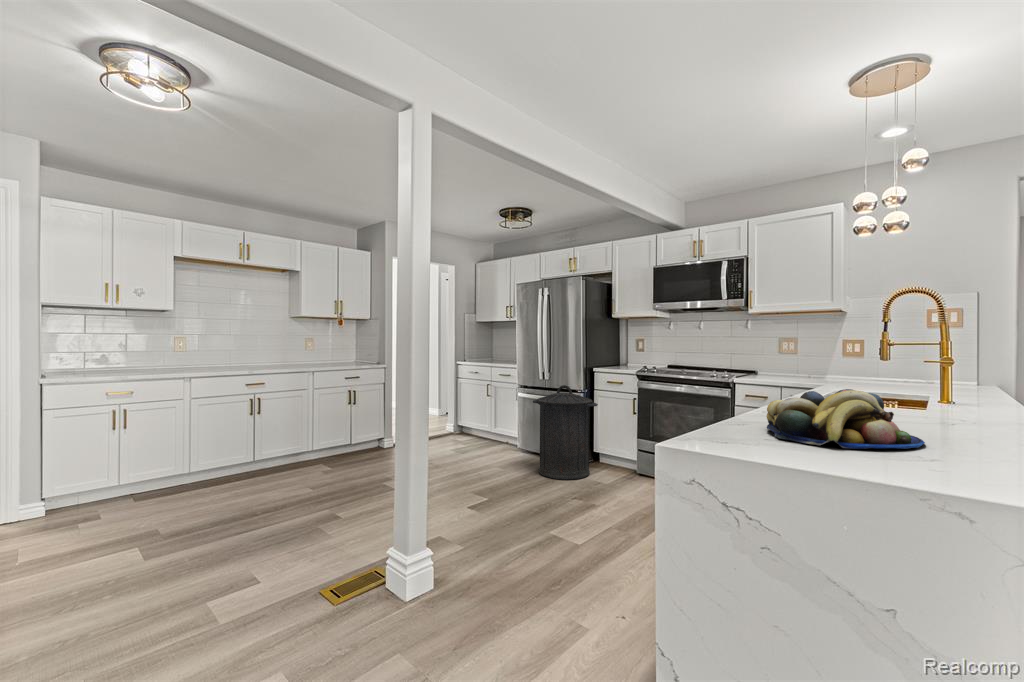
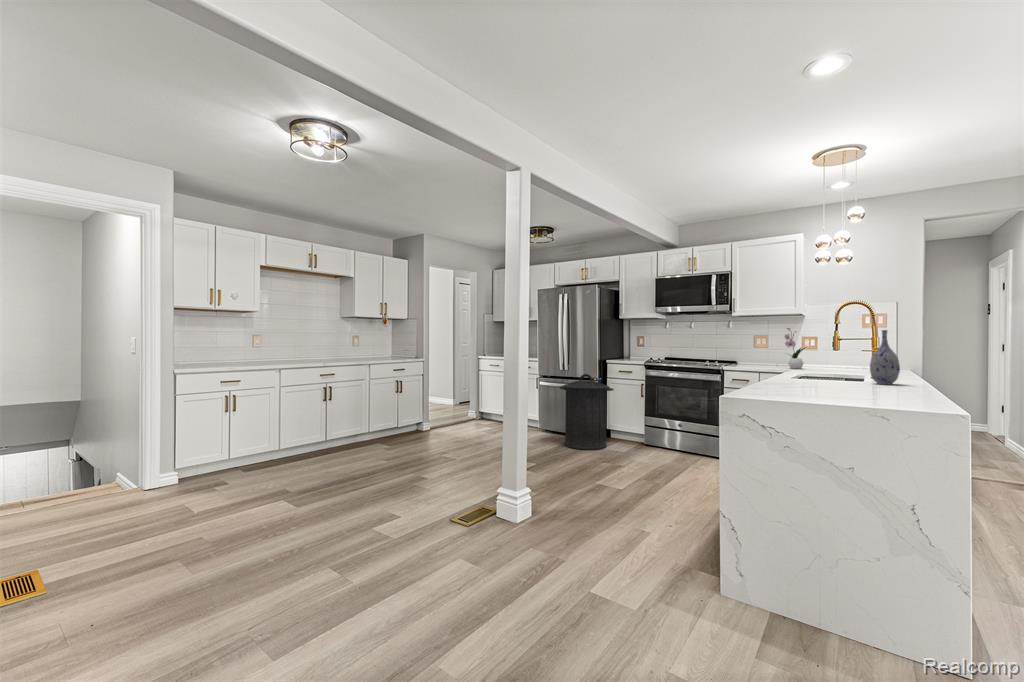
flower arrangement: none [814,327,844,383] -> present [785,328,805,369]
vase: none [935,328,988,416] -> present [870,330,900,384]
fruit bowl: present [767,389,925,449] -> none [776,366,865,396]

